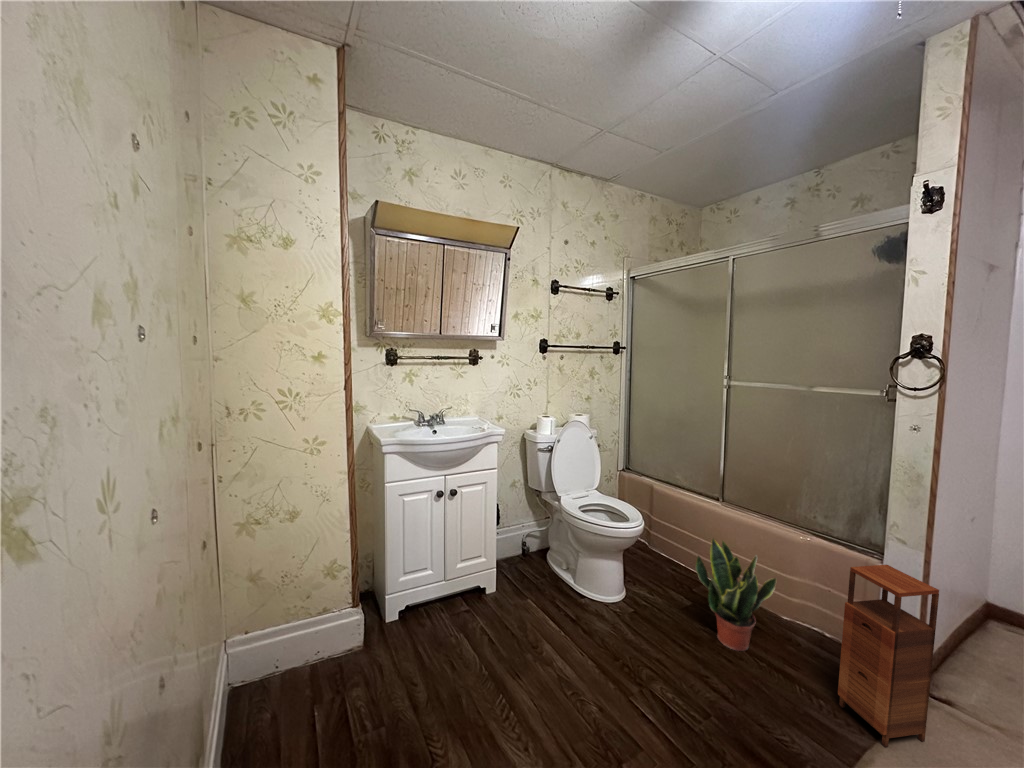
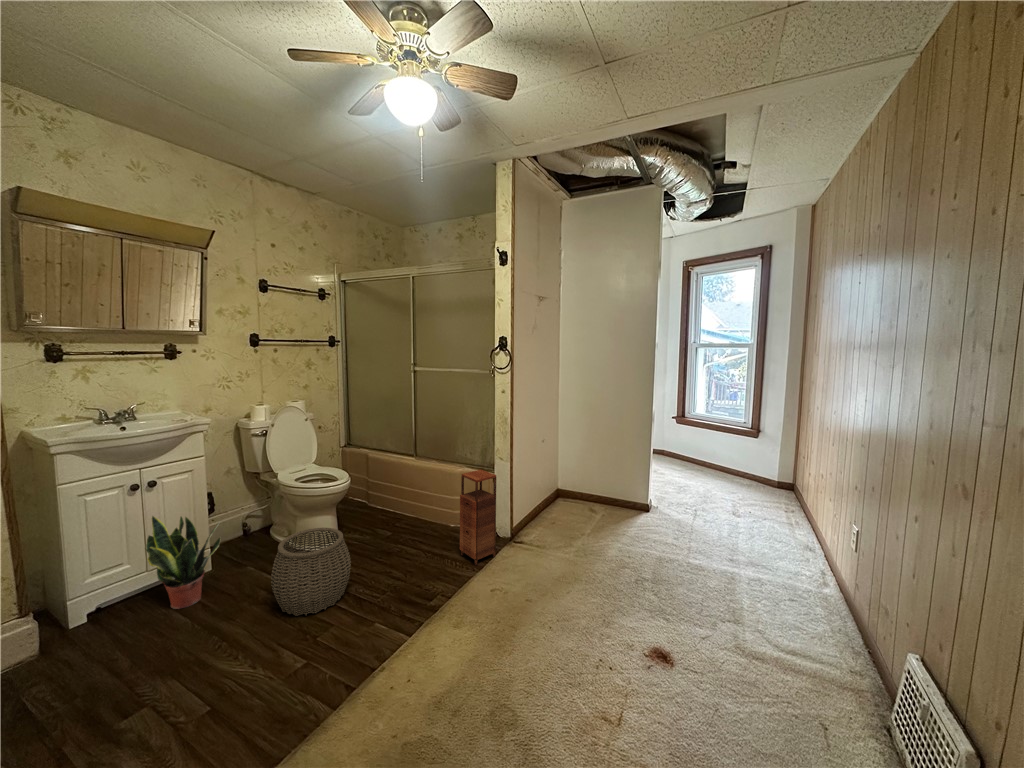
potted plant: present [696,539,776,651] -> present [146,516,221,609]
woven basket: none [561,591,663,730] -> present [271,528,351,616]

